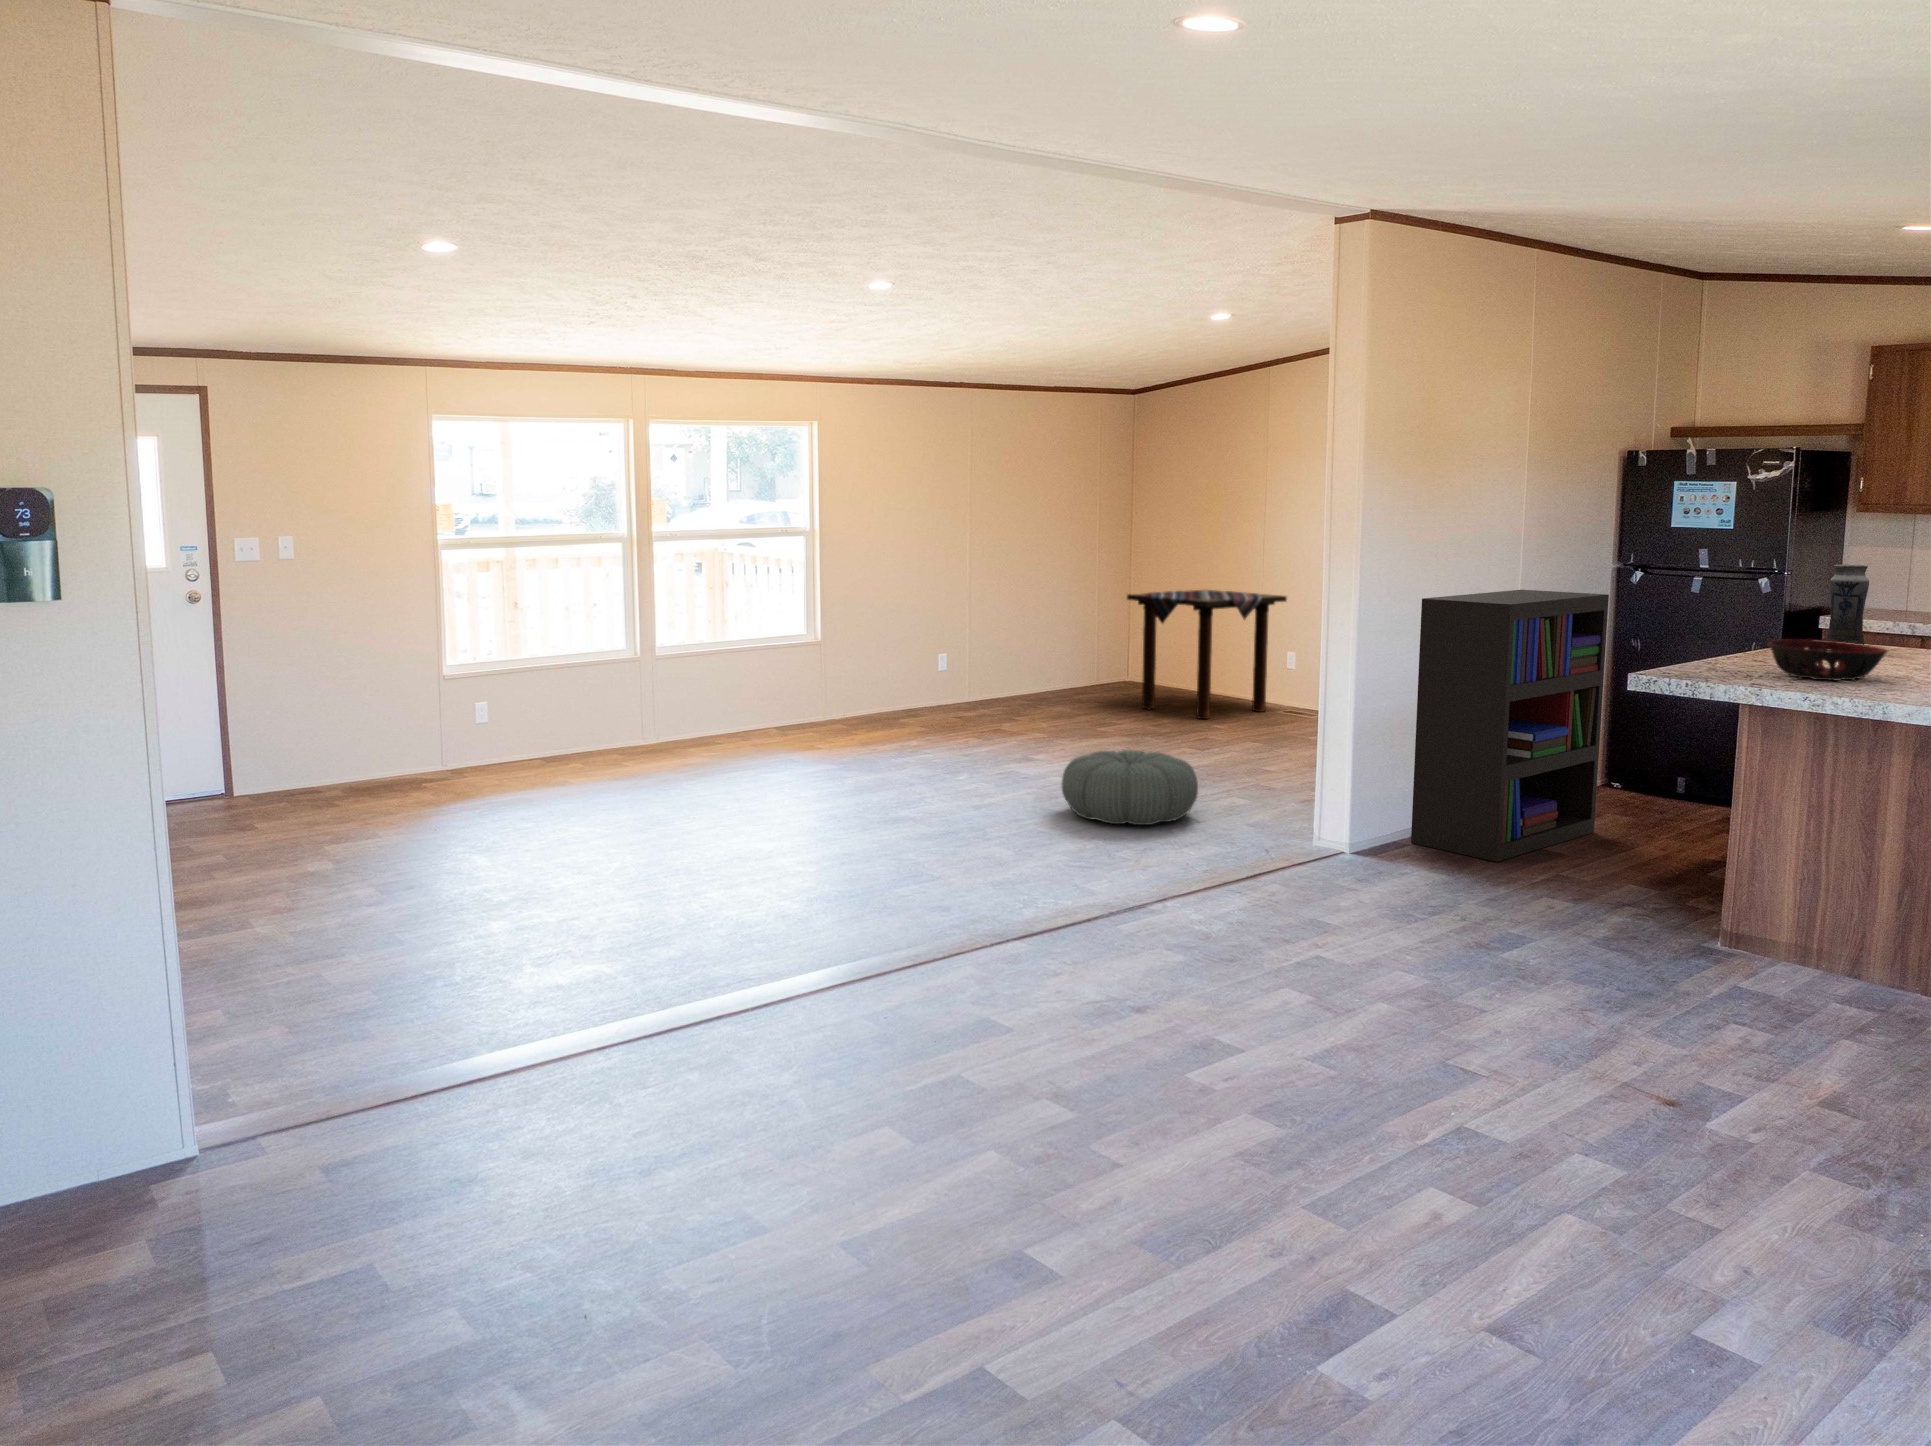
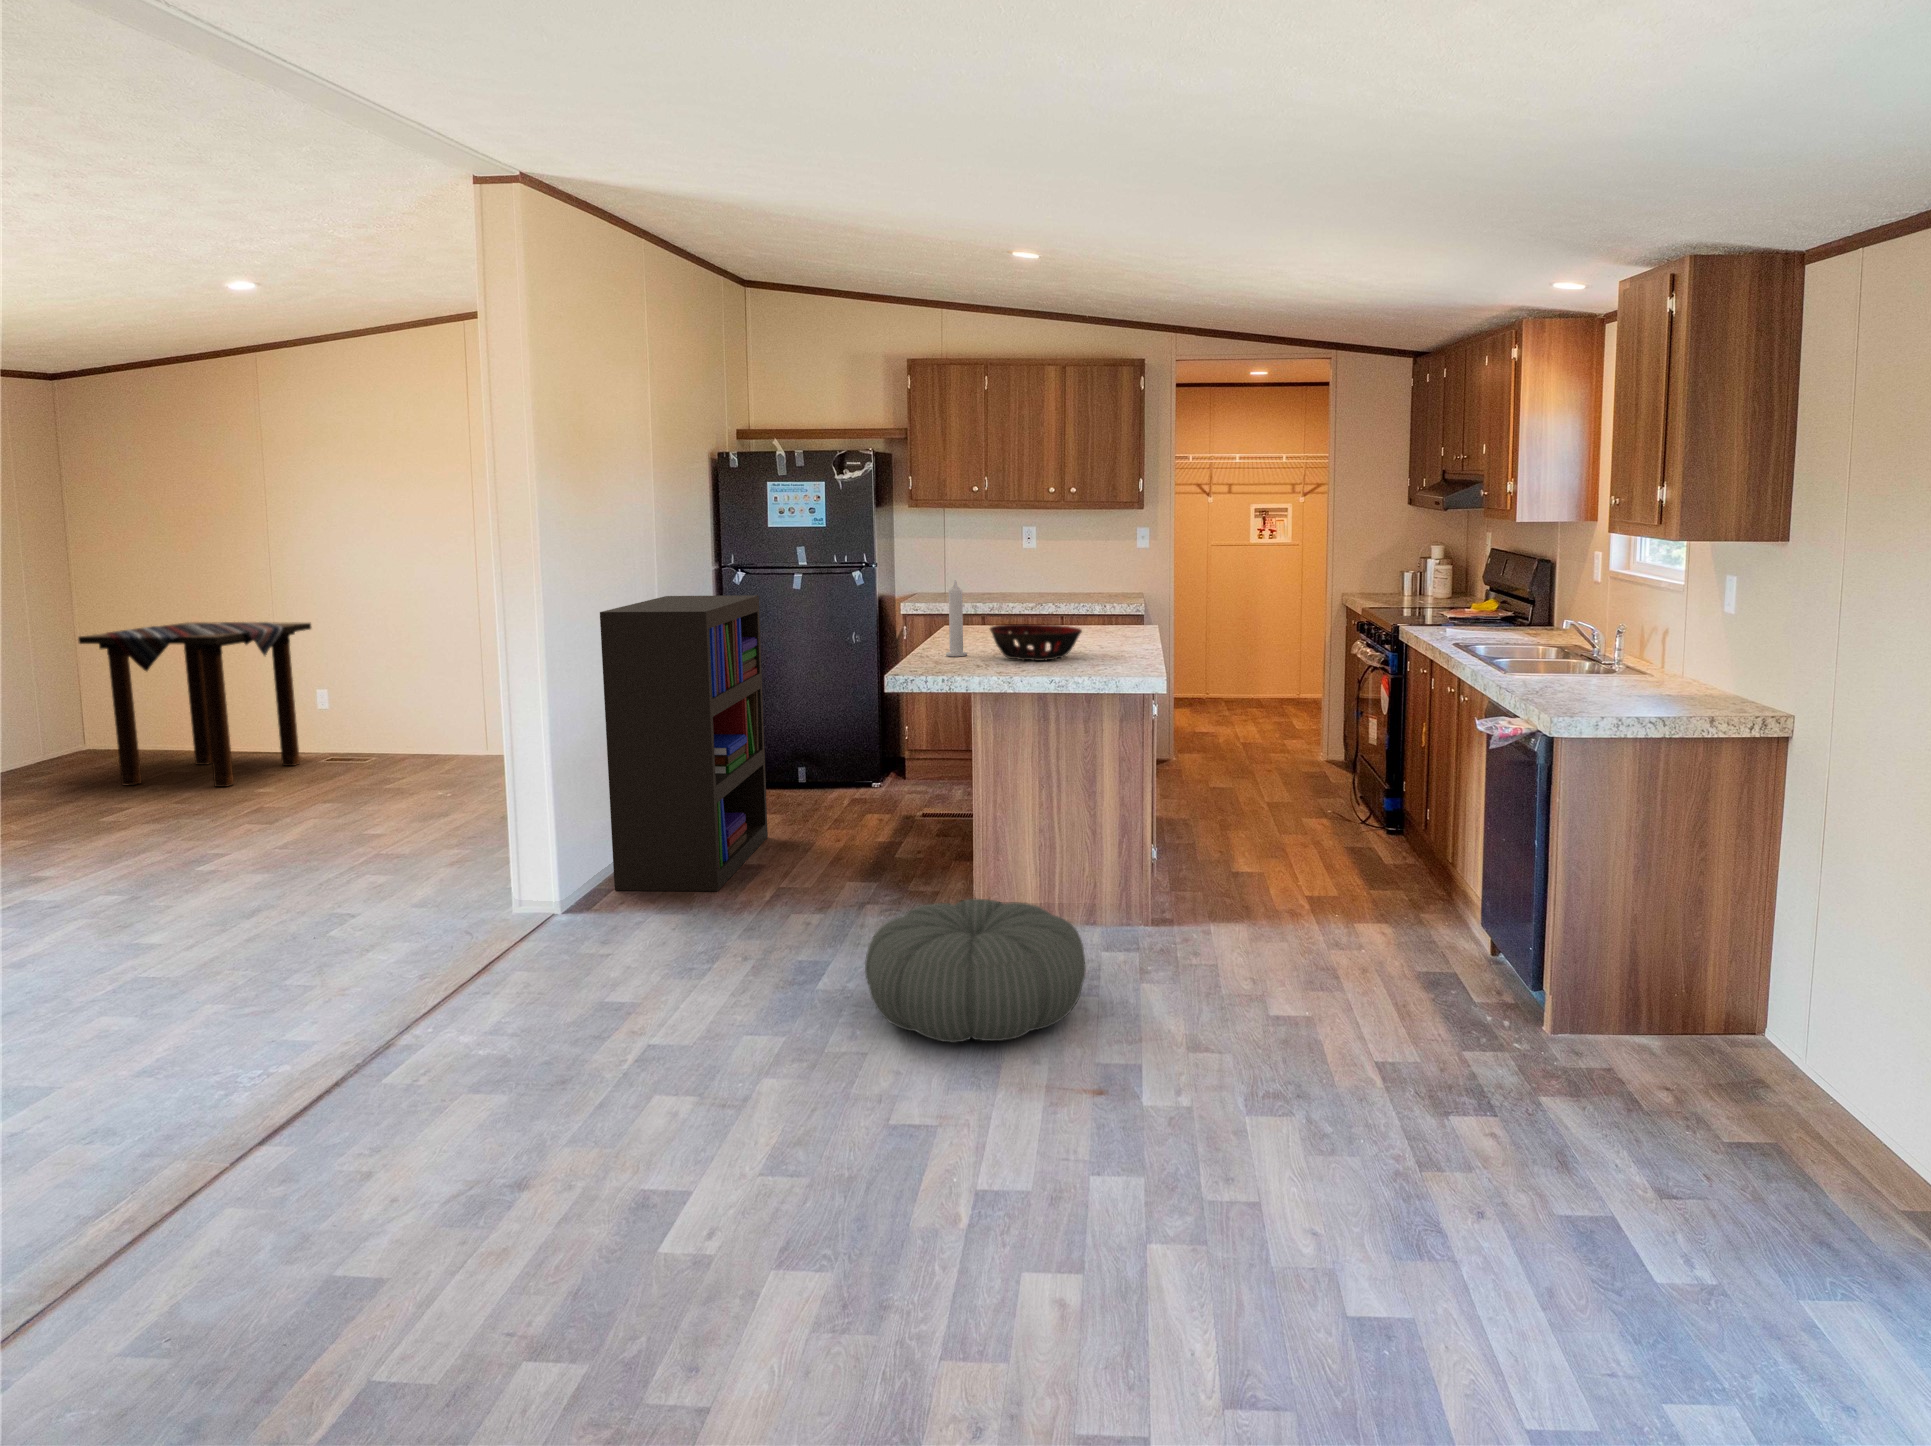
vase: present [1826,564,1869,645] -> none [965,555,996,633]
candle: none [1731,589,1757,668] -> present [946,580,967,656]
pouf: present [1061,750,1198,825] -> present [865,899,1086,1043]

